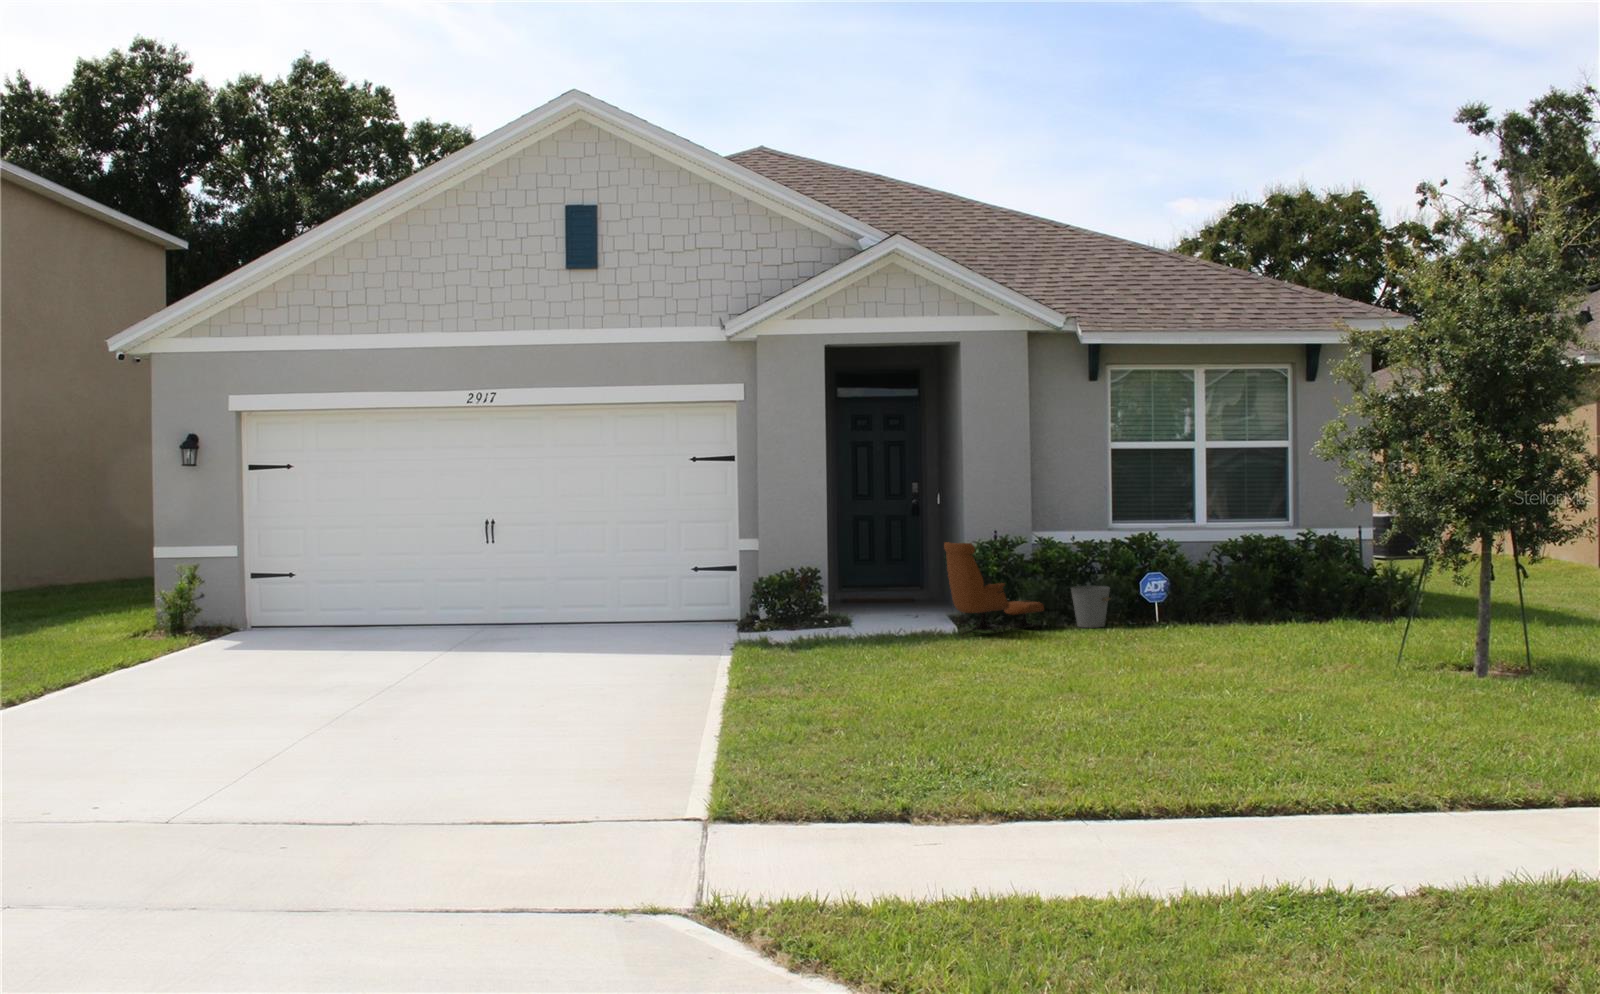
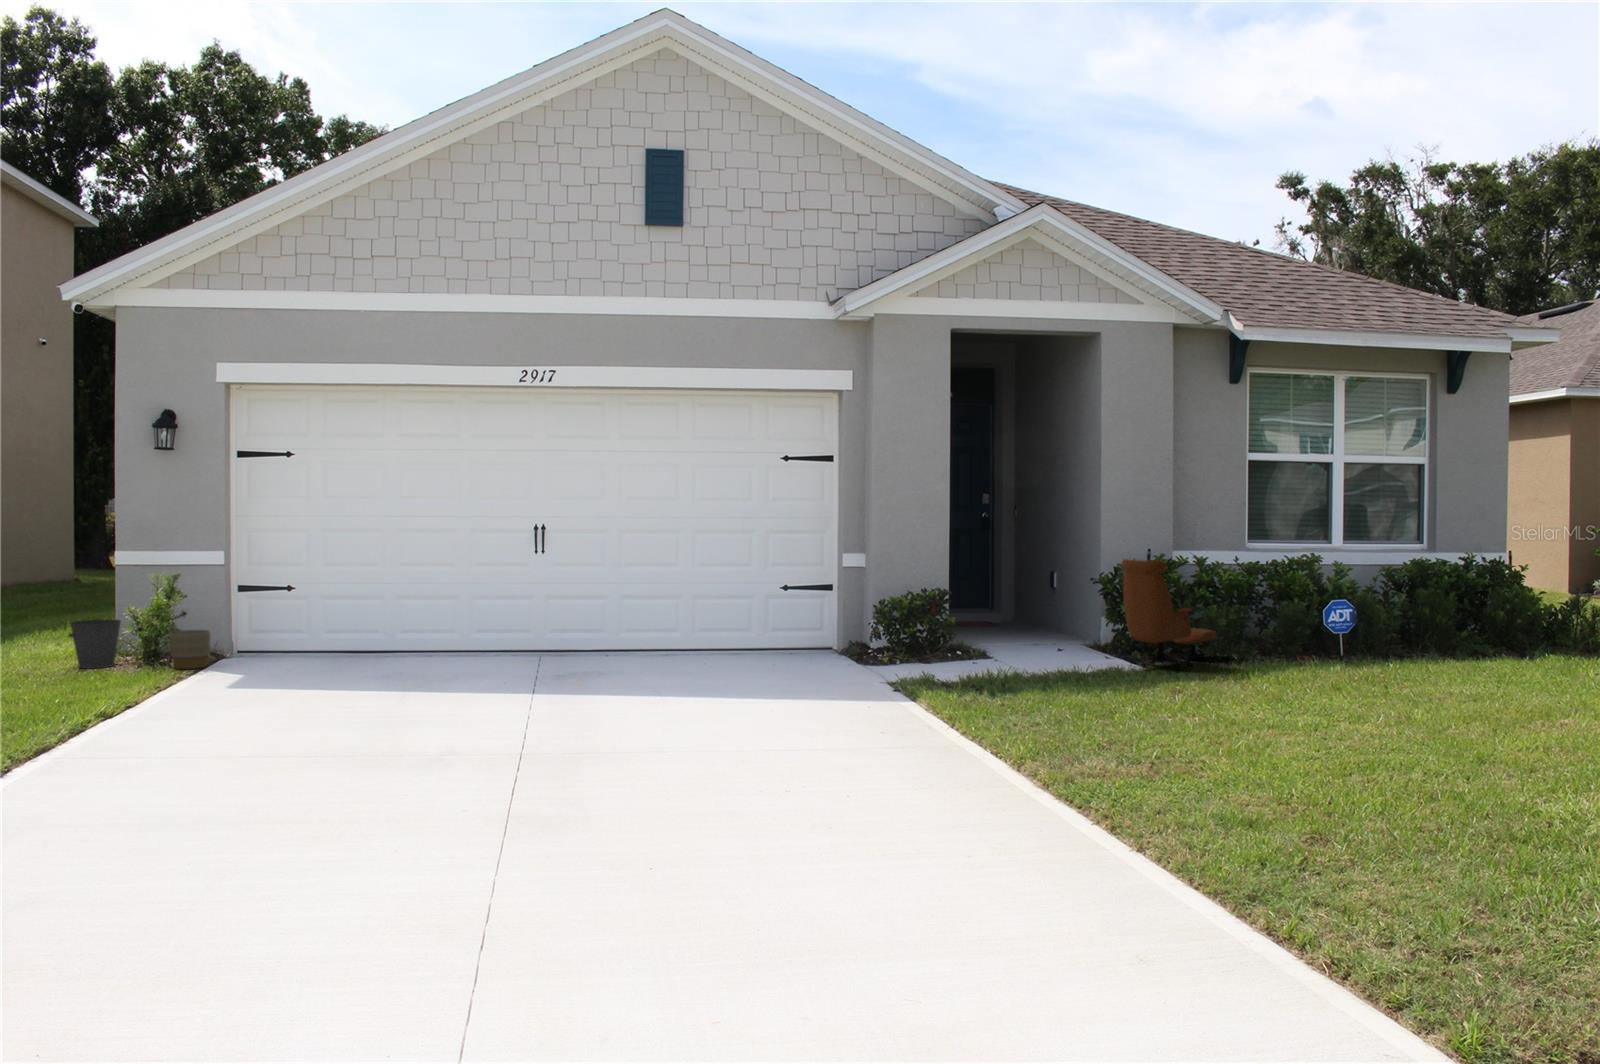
bucket: present [1071,586,1110,628] -> present [69,619,121,669]
planter: none [193,609,225,640] -> present [169,630,210,669]

